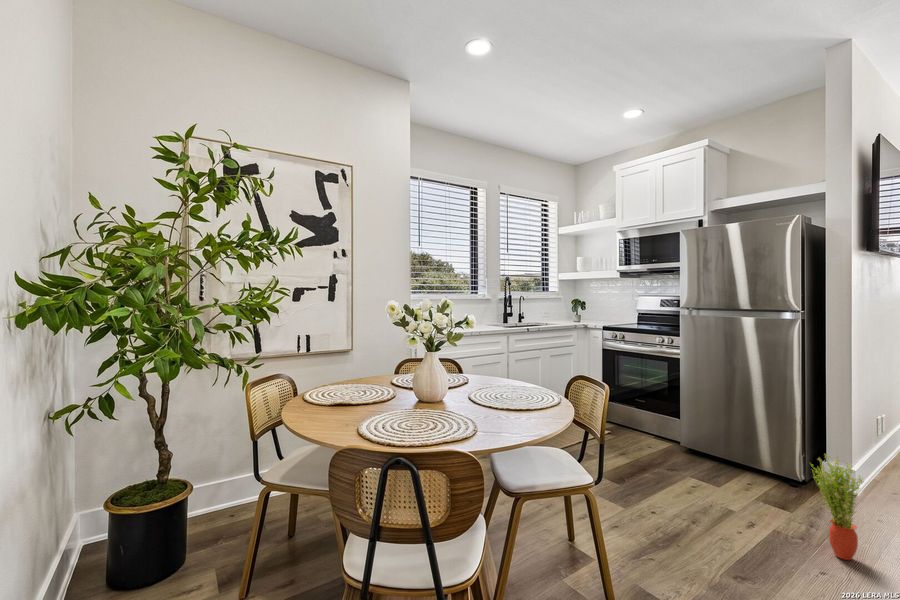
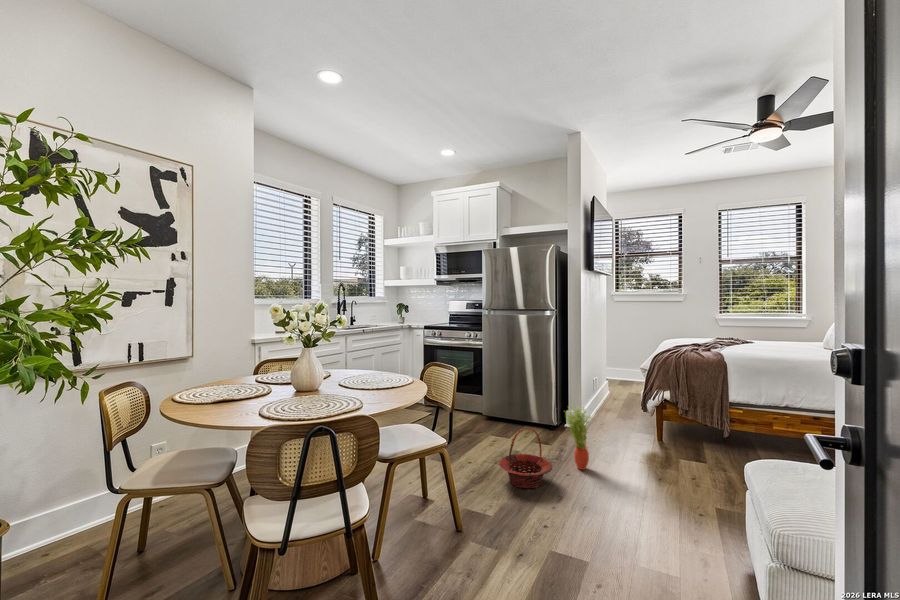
basket: none [694,480,786,570] -> present [499,428,553,488]

